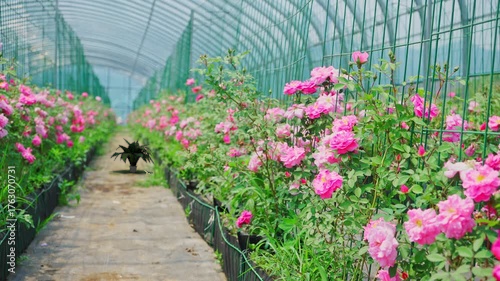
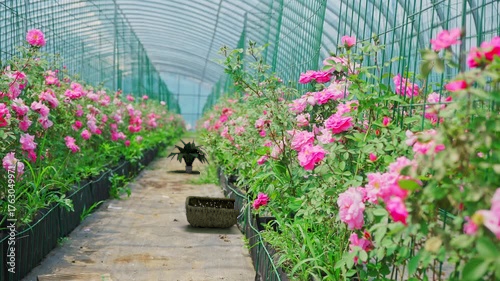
woven basket: none [146,204,206,237] -> present [185,196,241,228]

